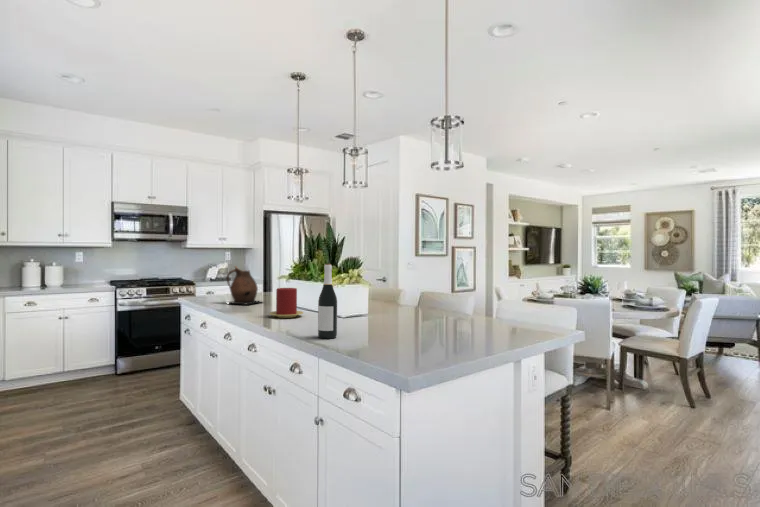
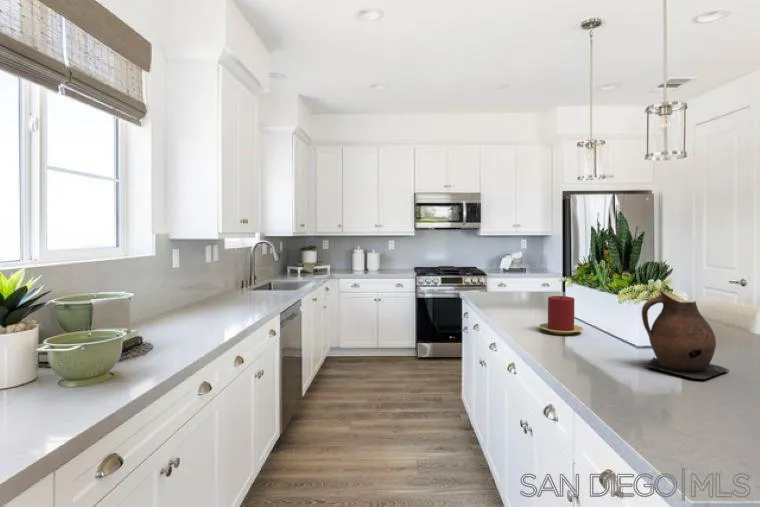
wine bottle: present [318,264,337,339] -> none [585,278,614,379]
ceramic pitcher: present [227,267,259,304] -> present [642,290,729,379]

